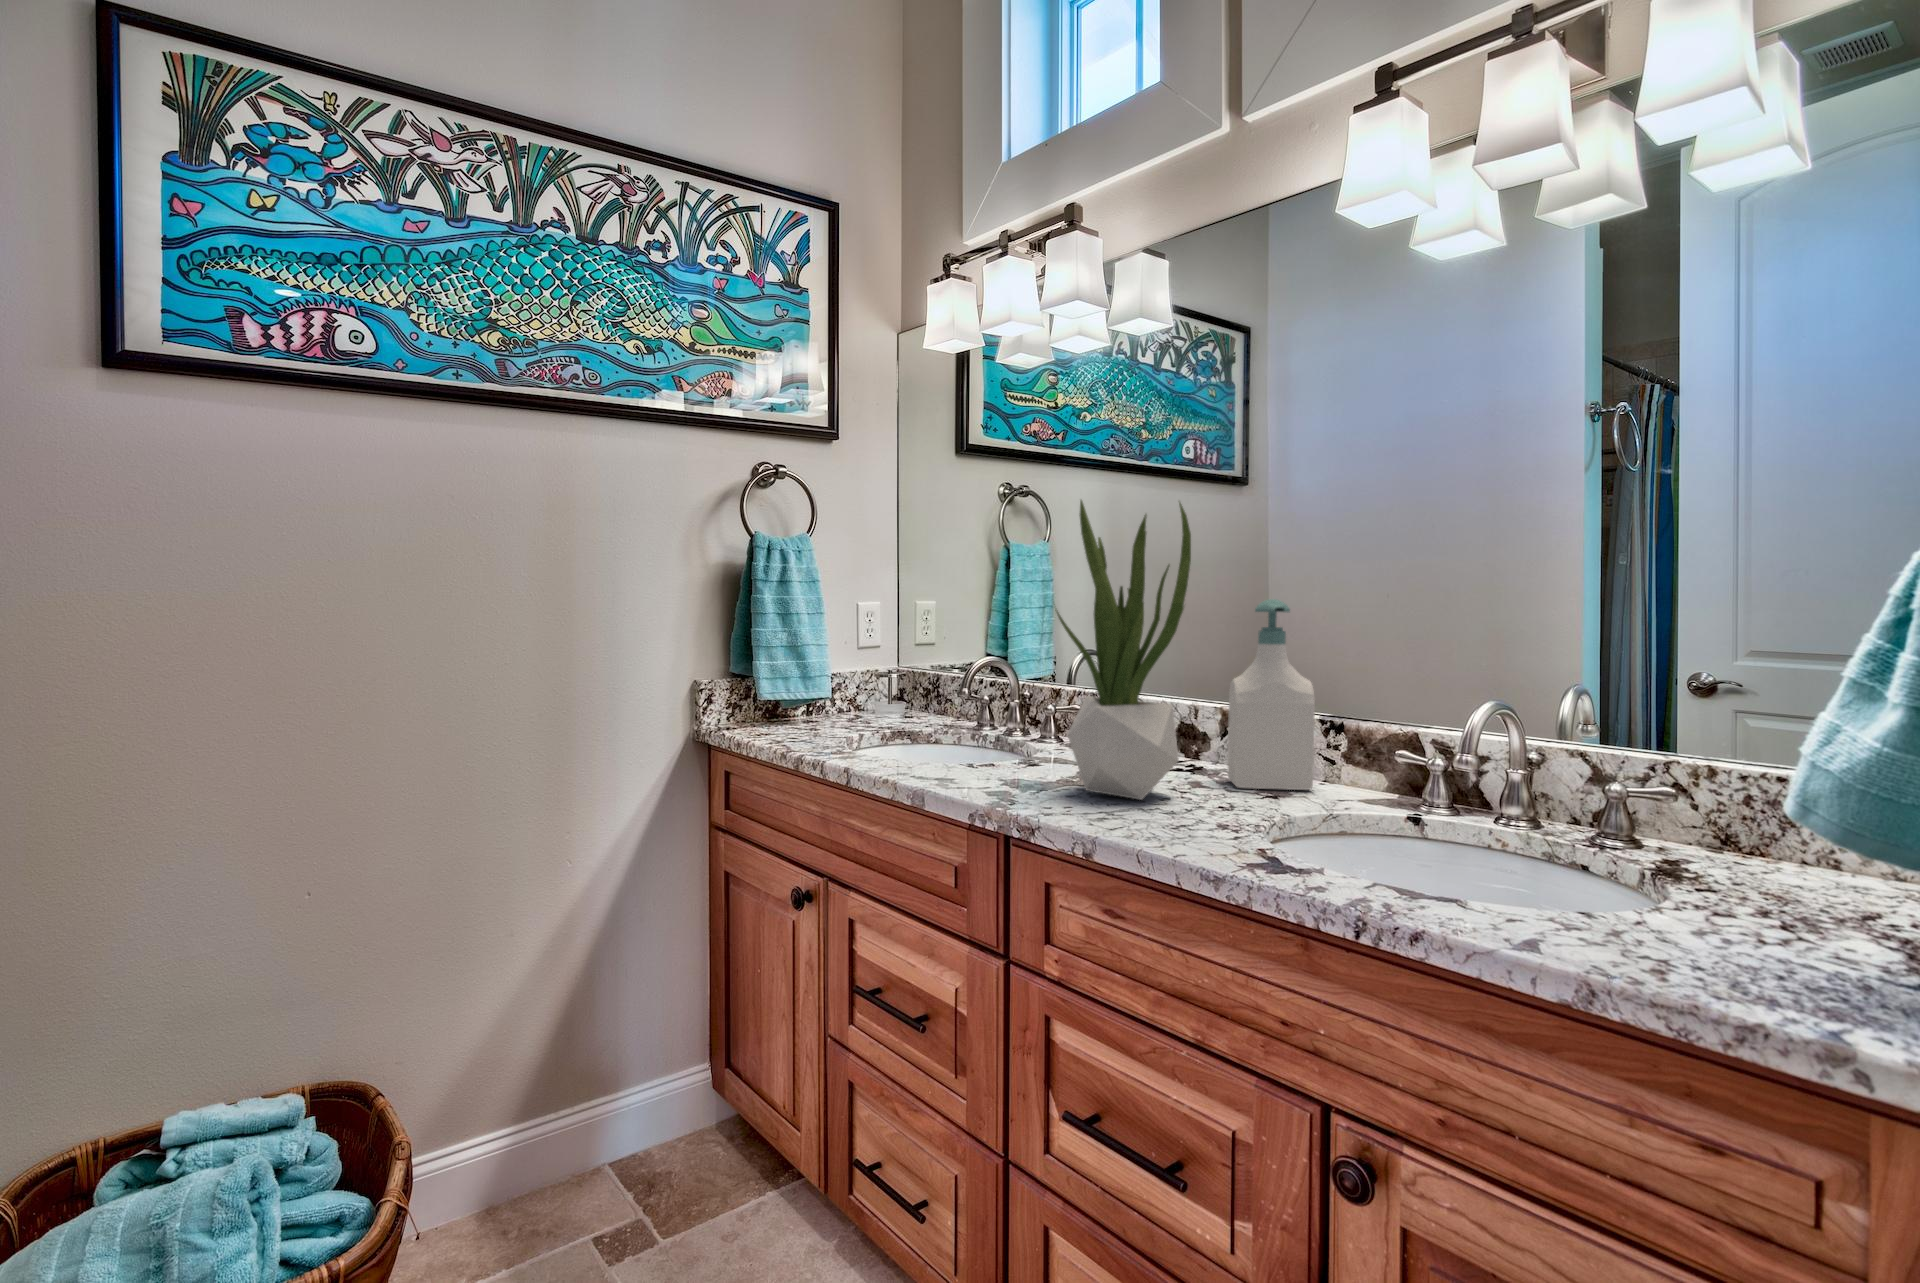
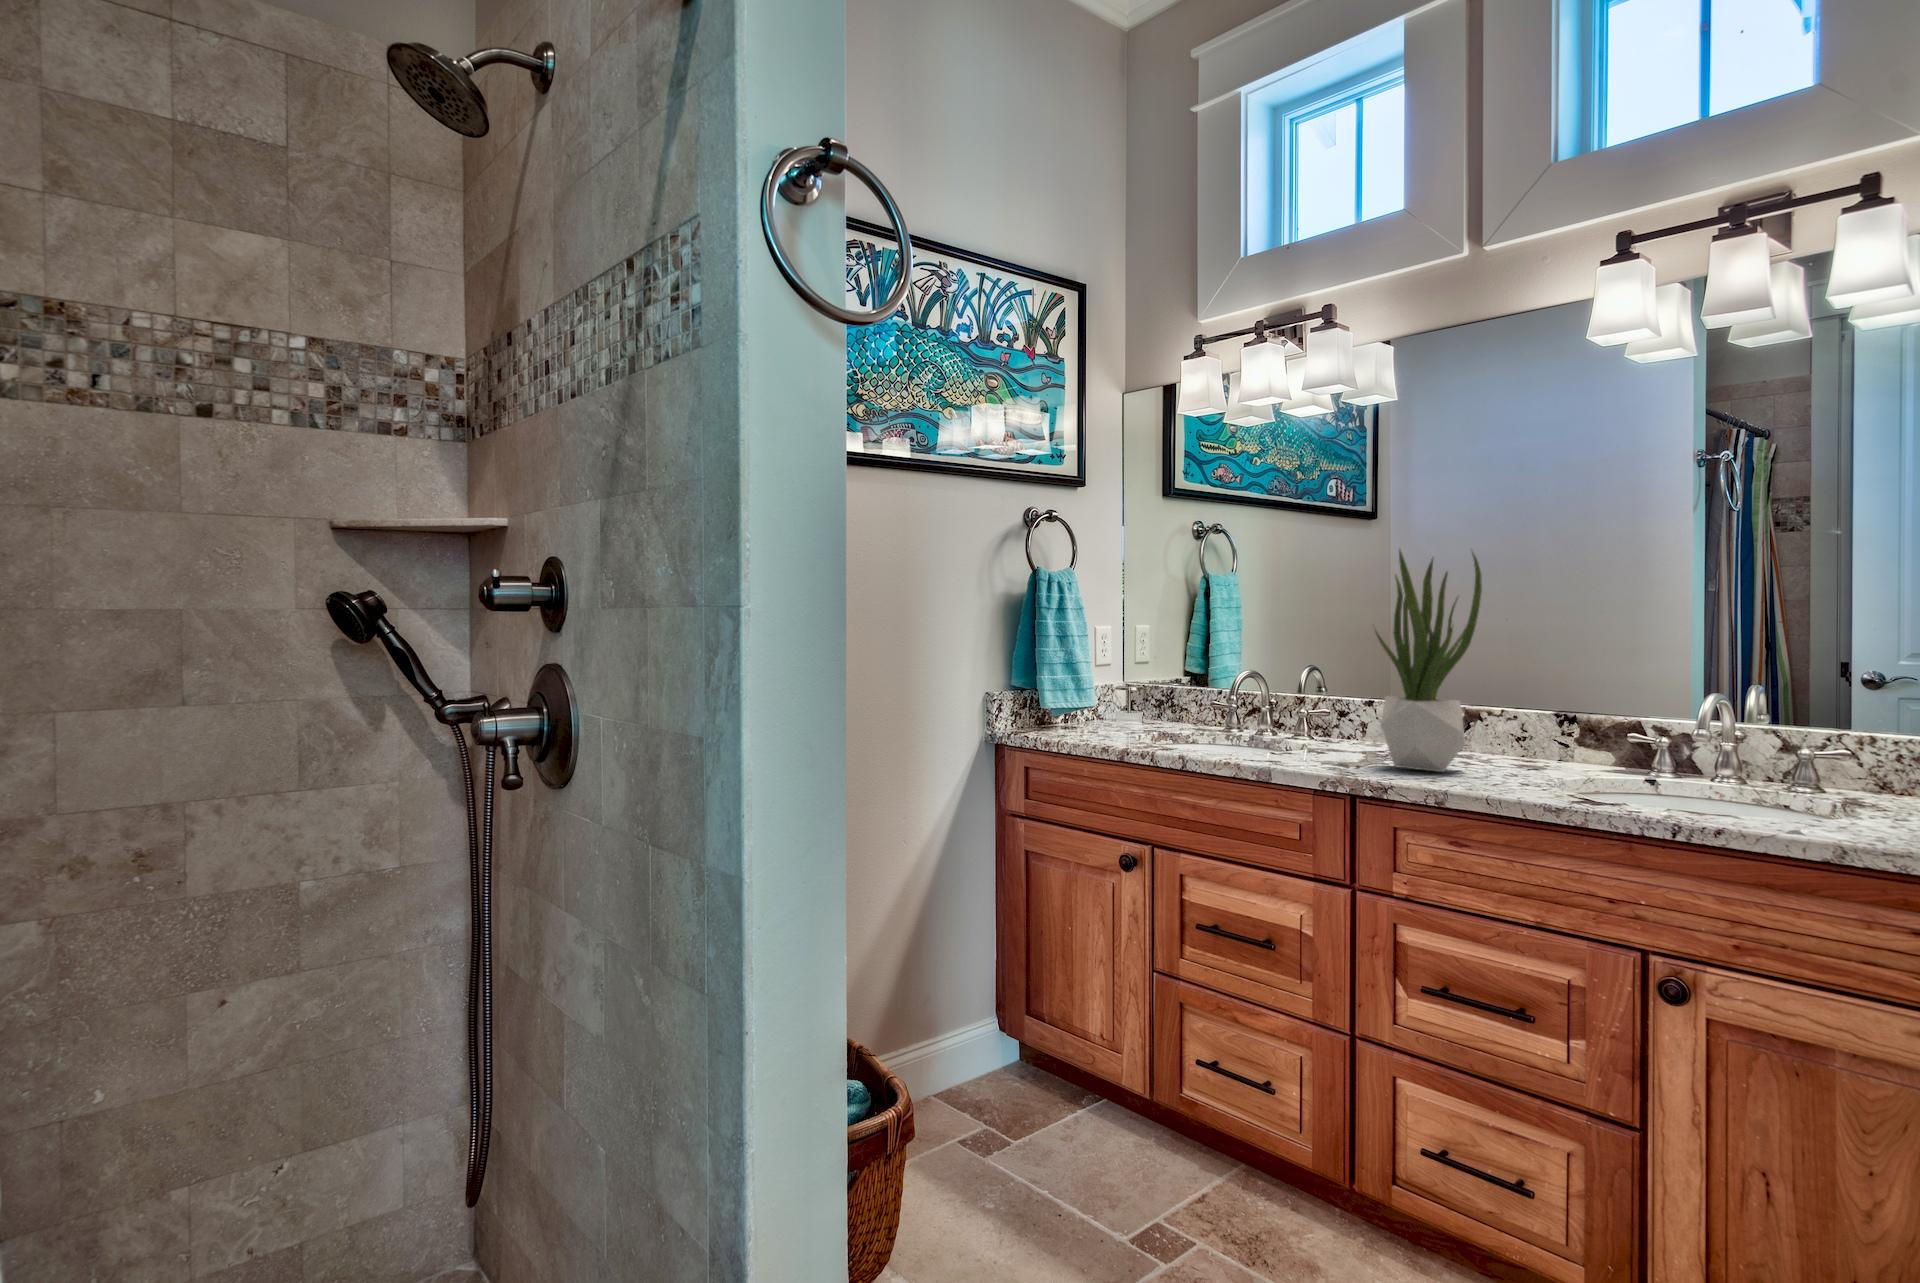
soap bottle: present [1228,599,1315,790] -> none [1485,621,1559,767]

